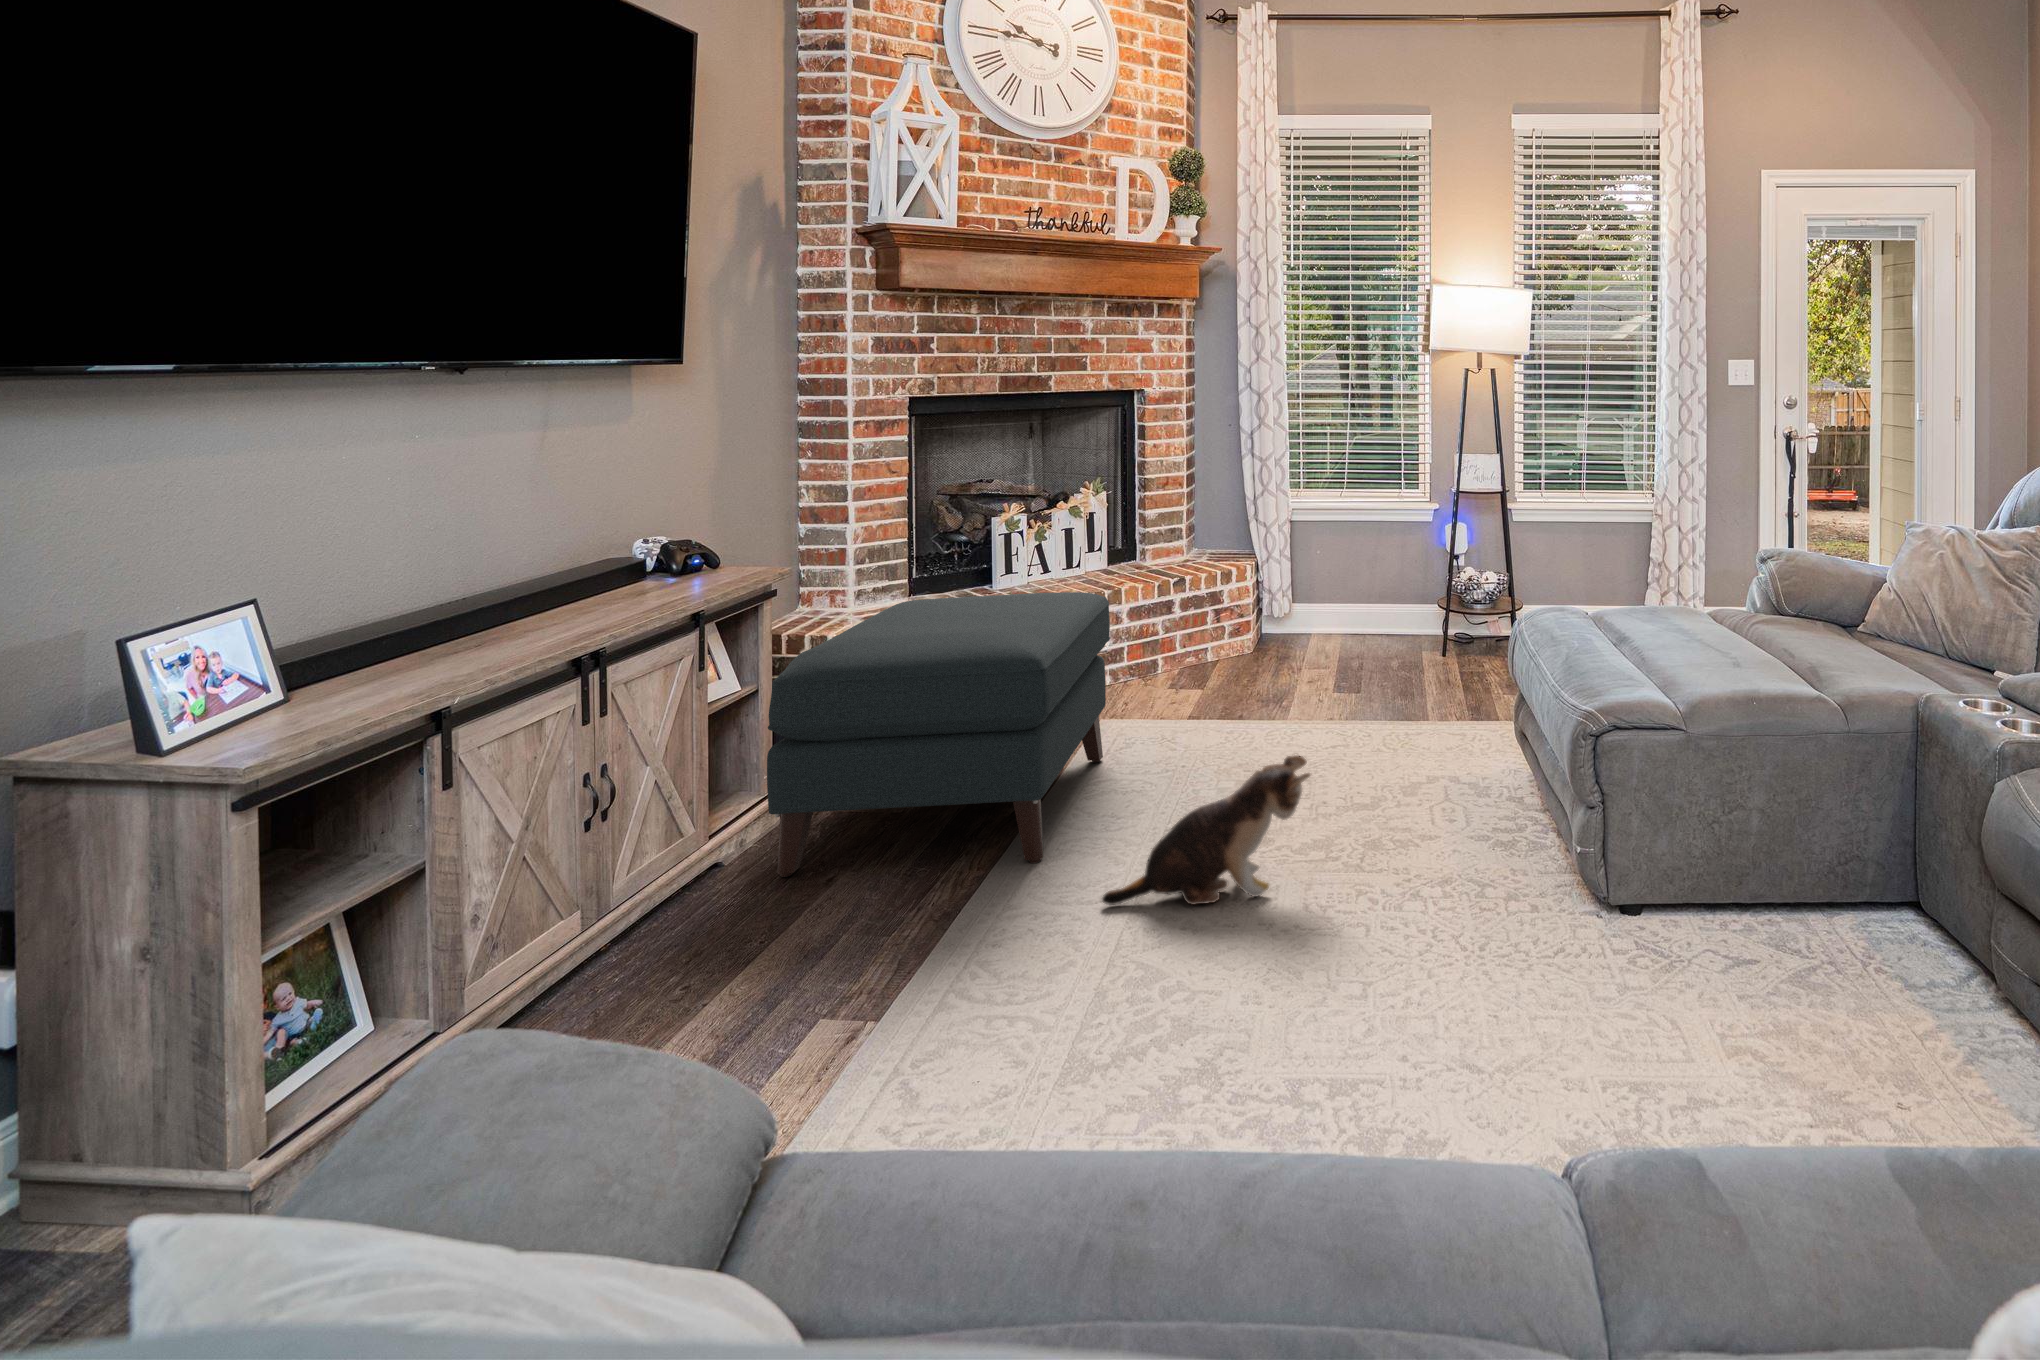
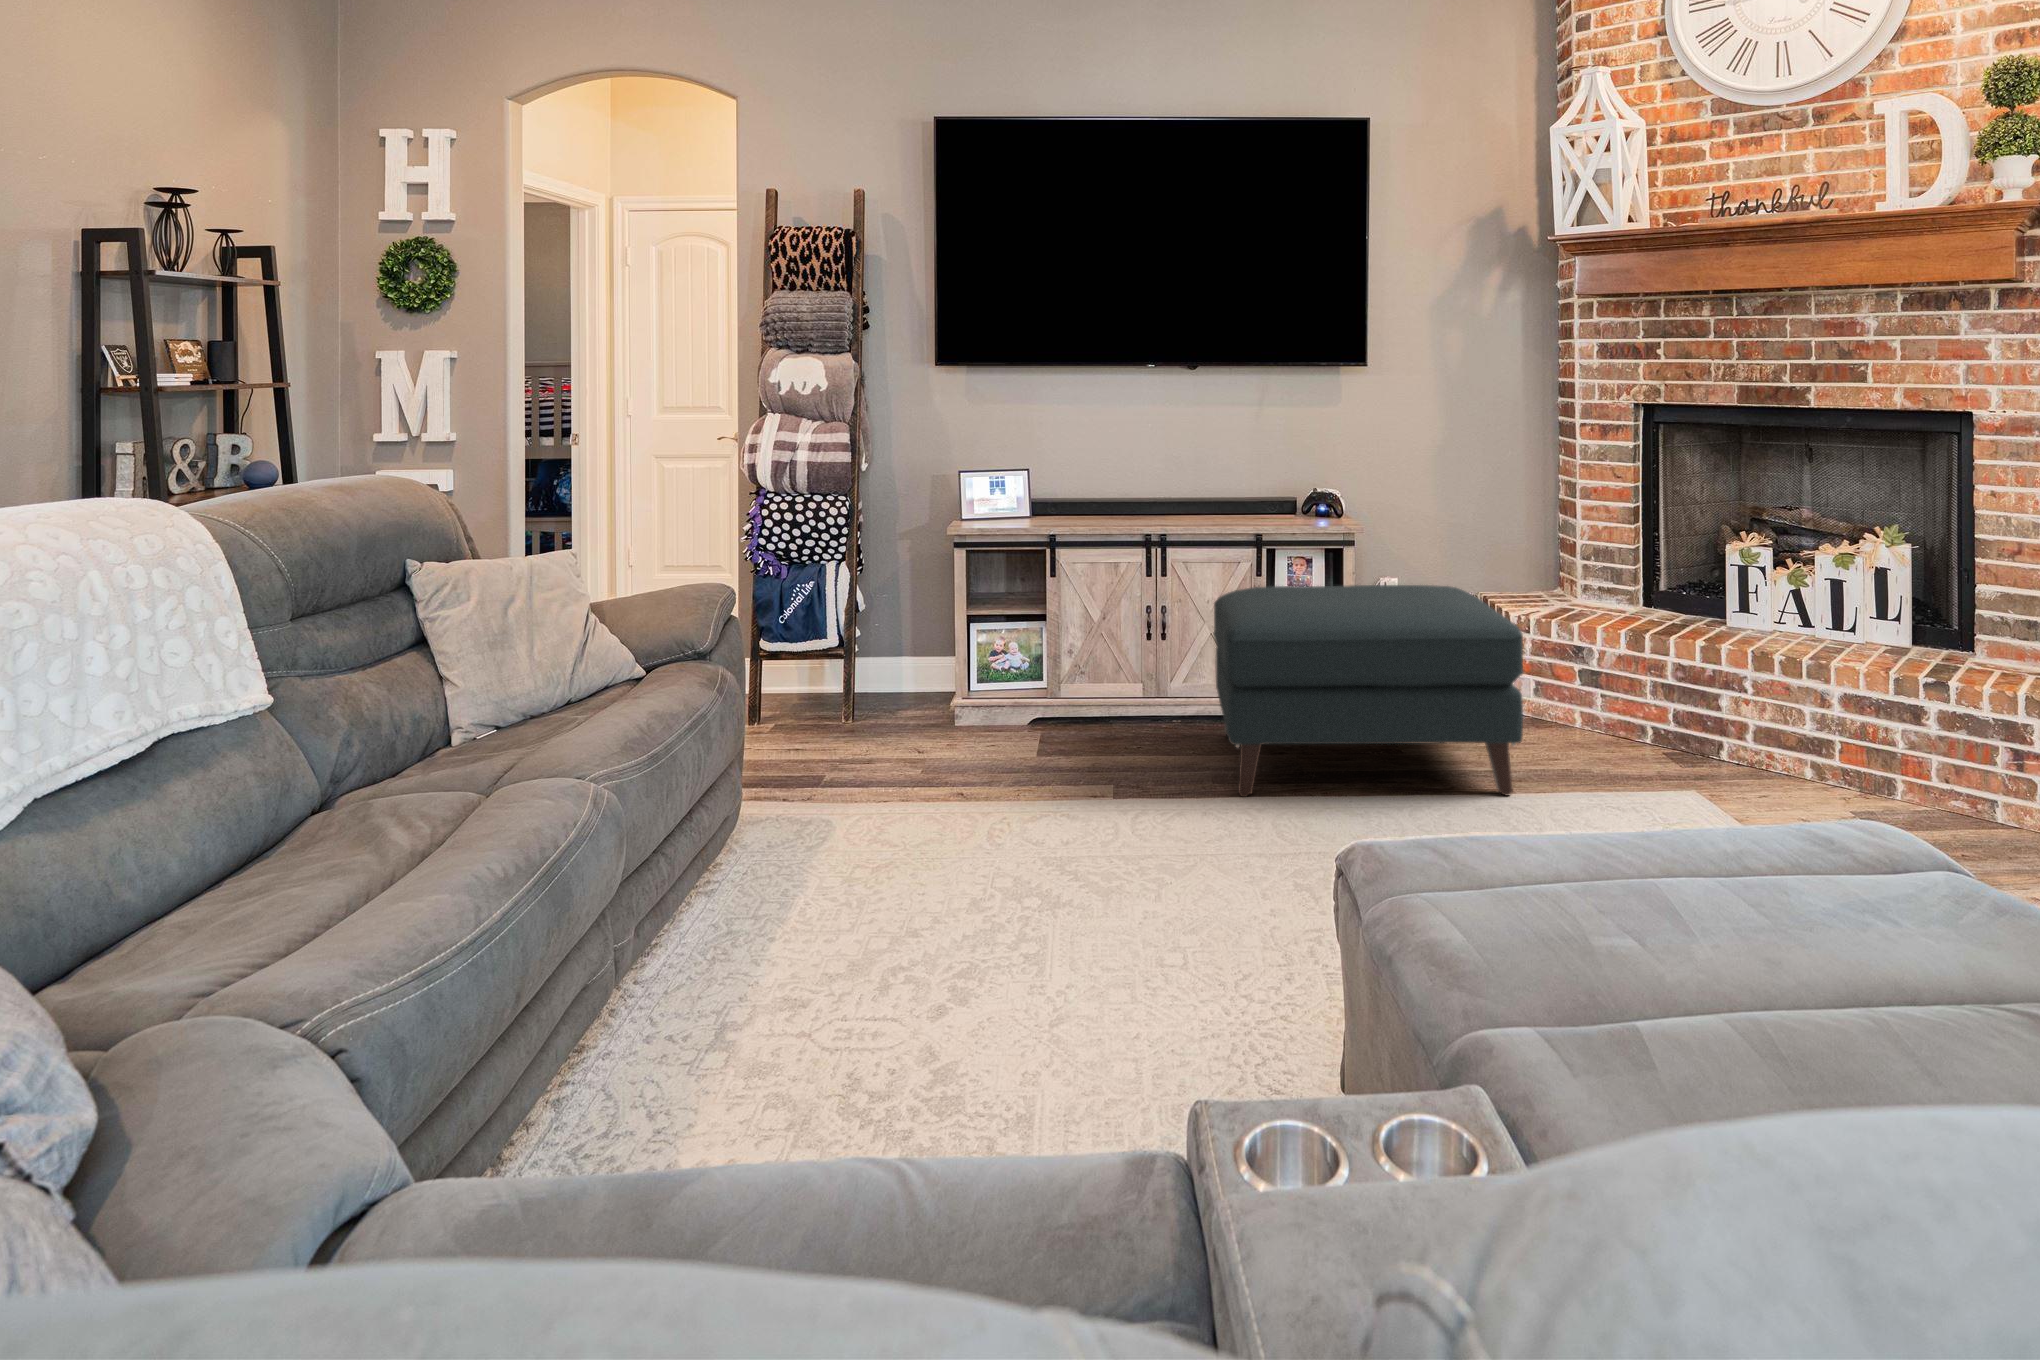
plush toy: present [1102,755,1311,905] -> none [1128,766,1192,870]

